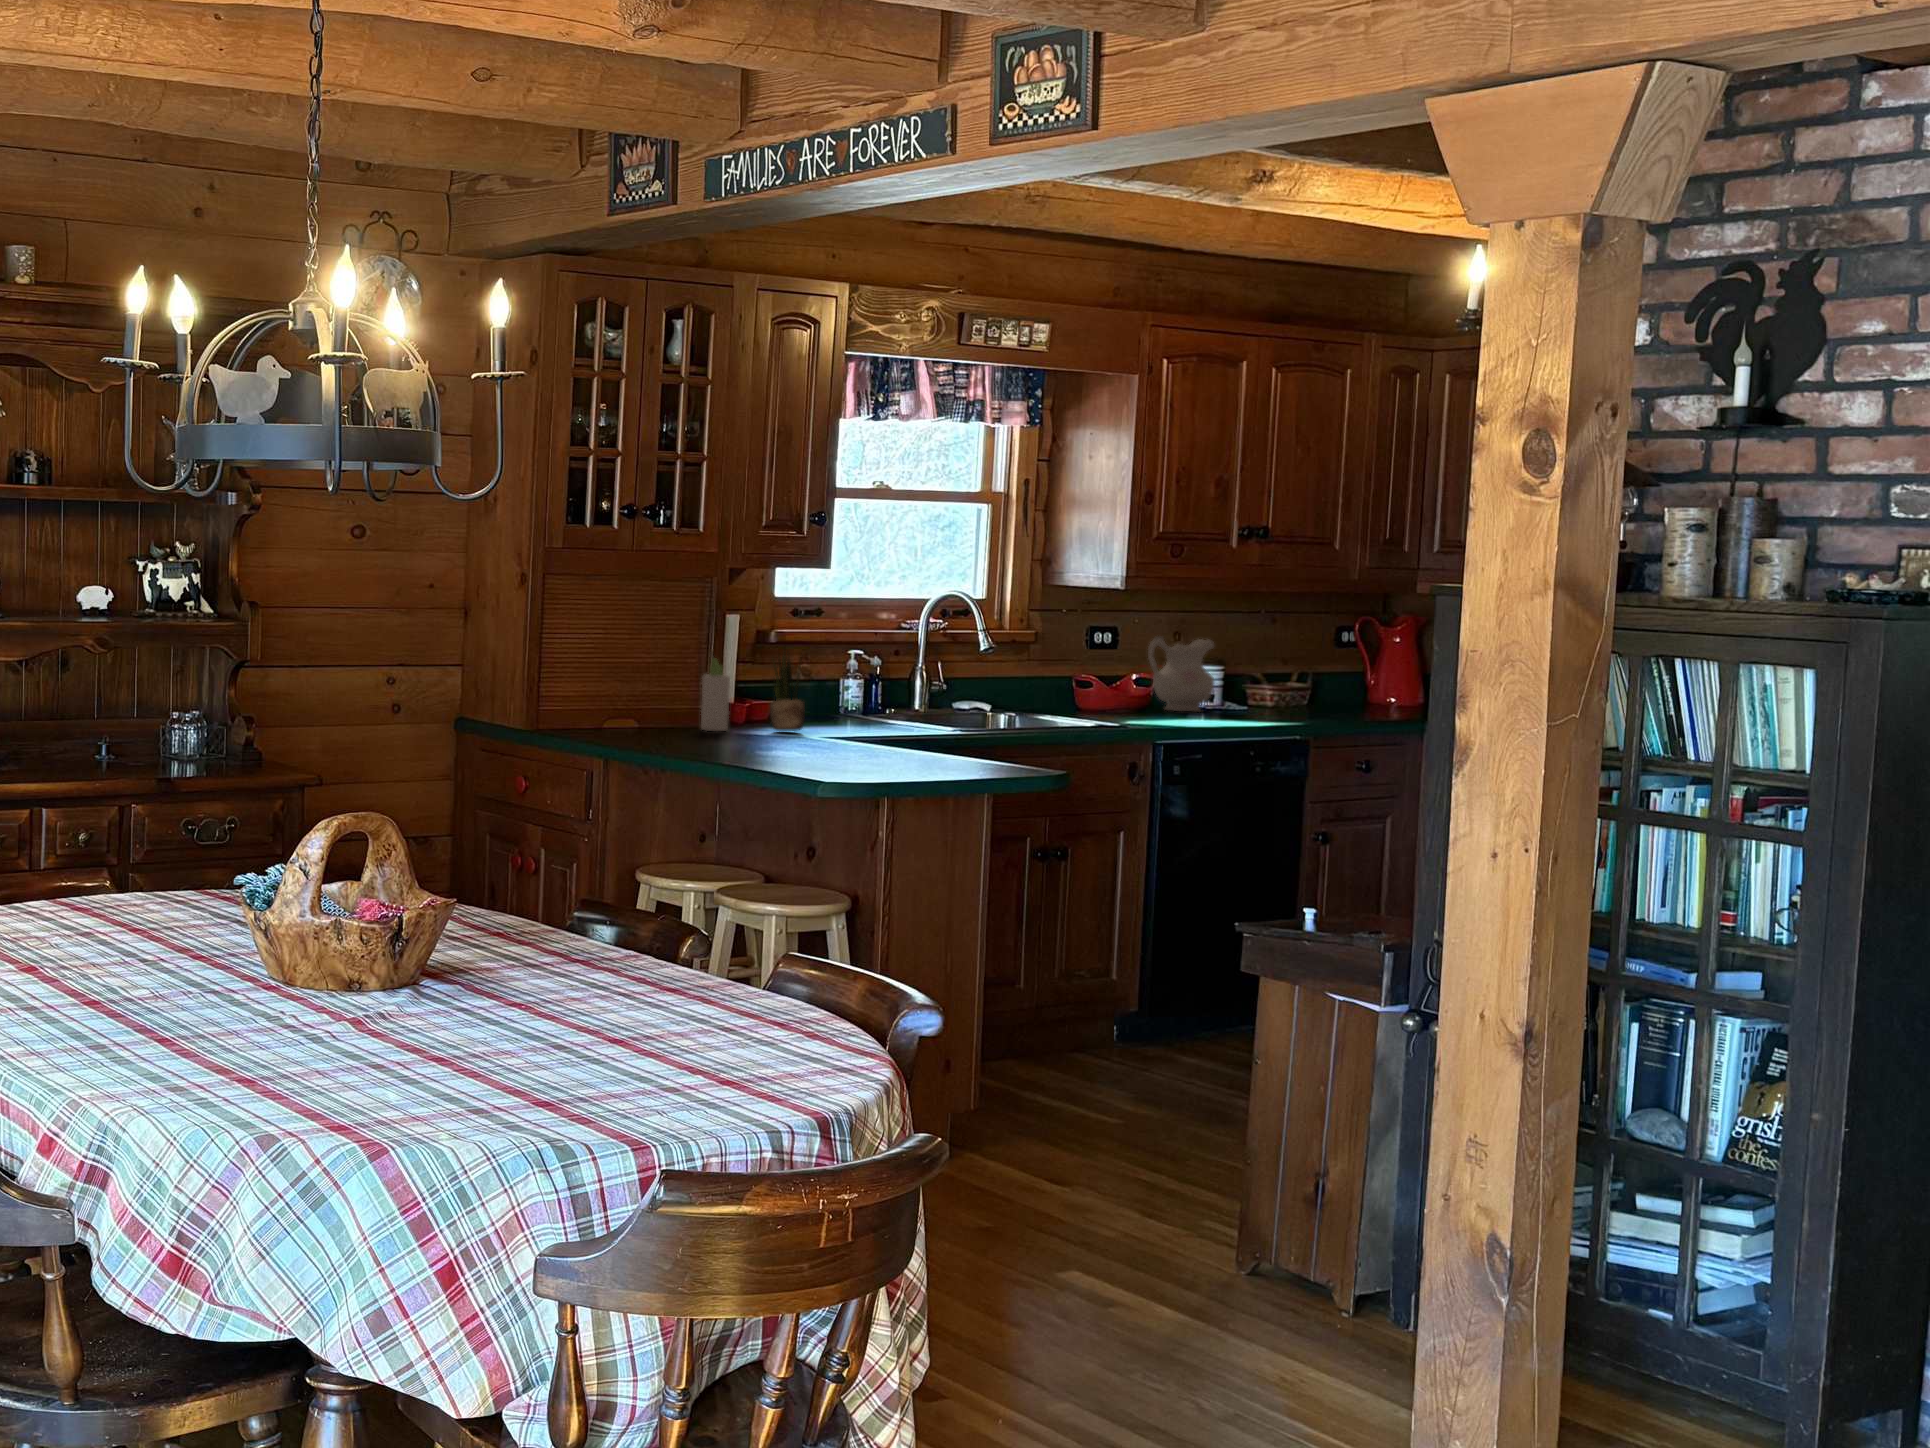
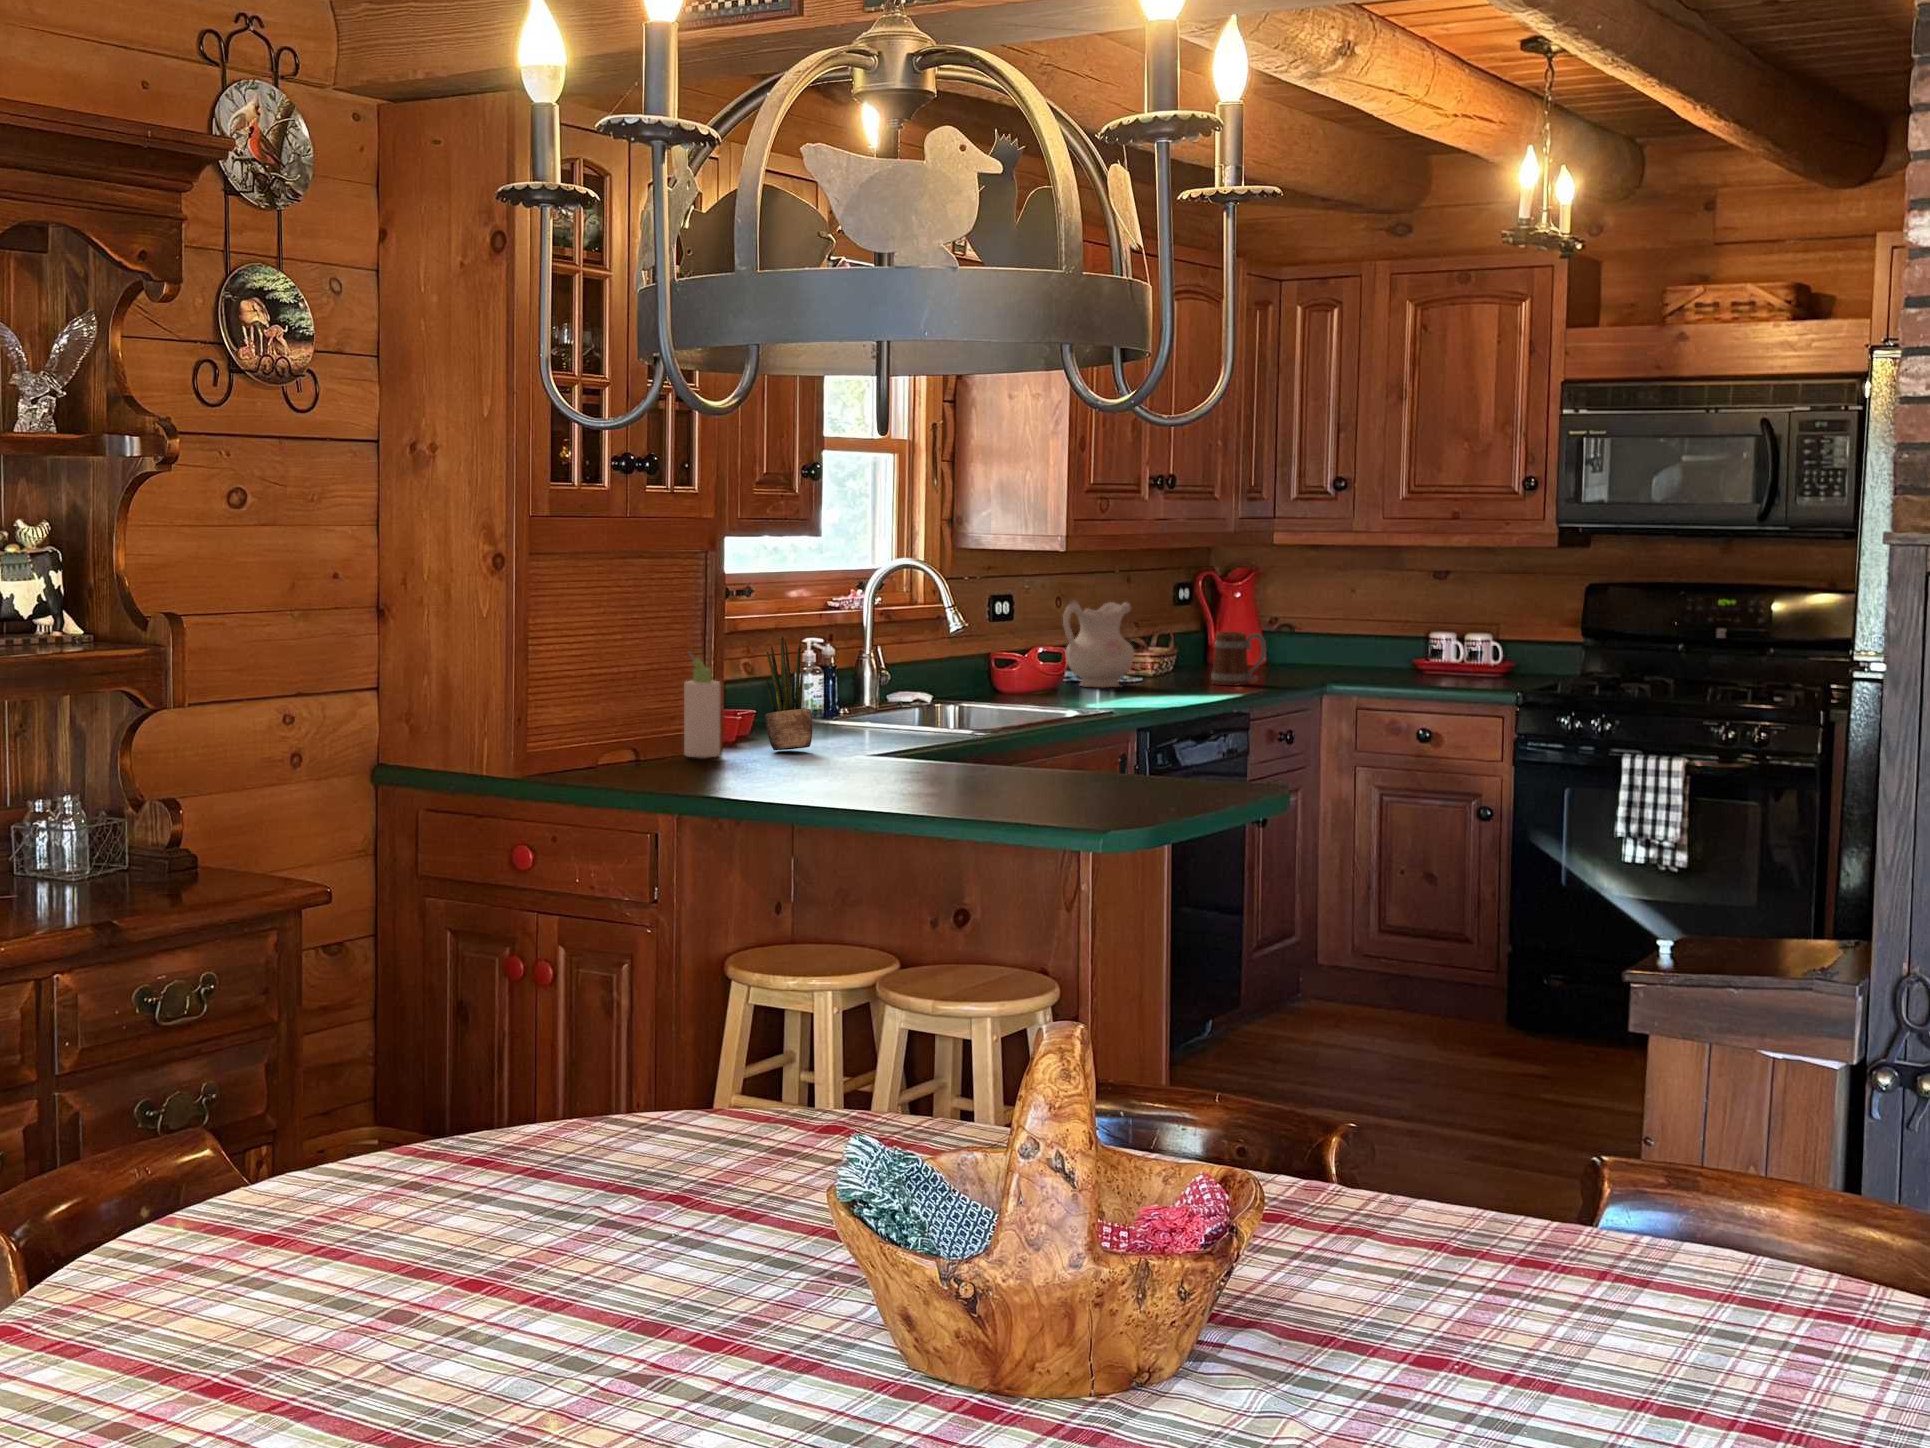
mug: none [1295,670,1345,717] -> present [1211,632,1266,685]

